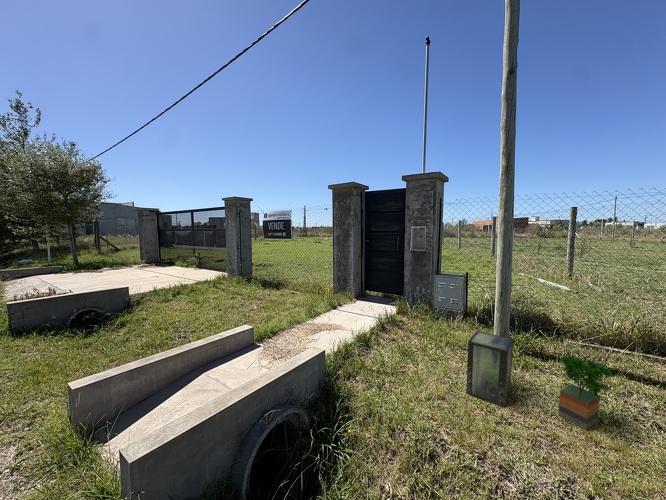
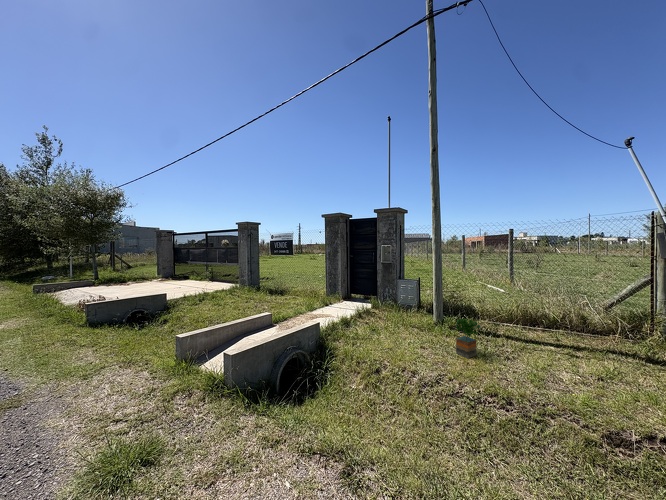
storage box: present [466,331,513,407] -> none [407,309,434,351]

